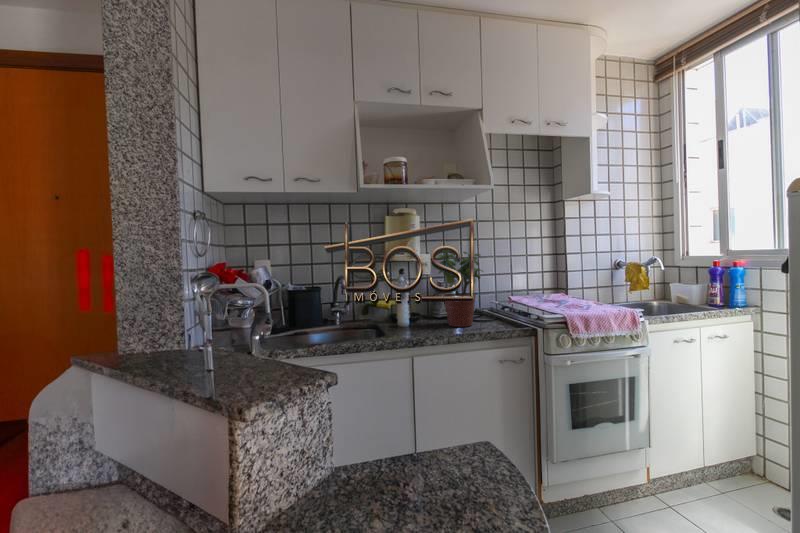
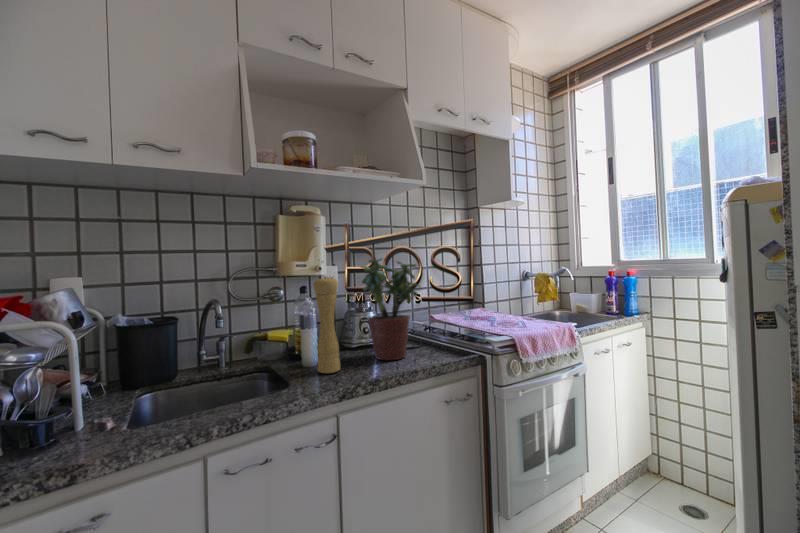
pepper mill: none [401,263,419,331] -> present [314,277,340,373]

